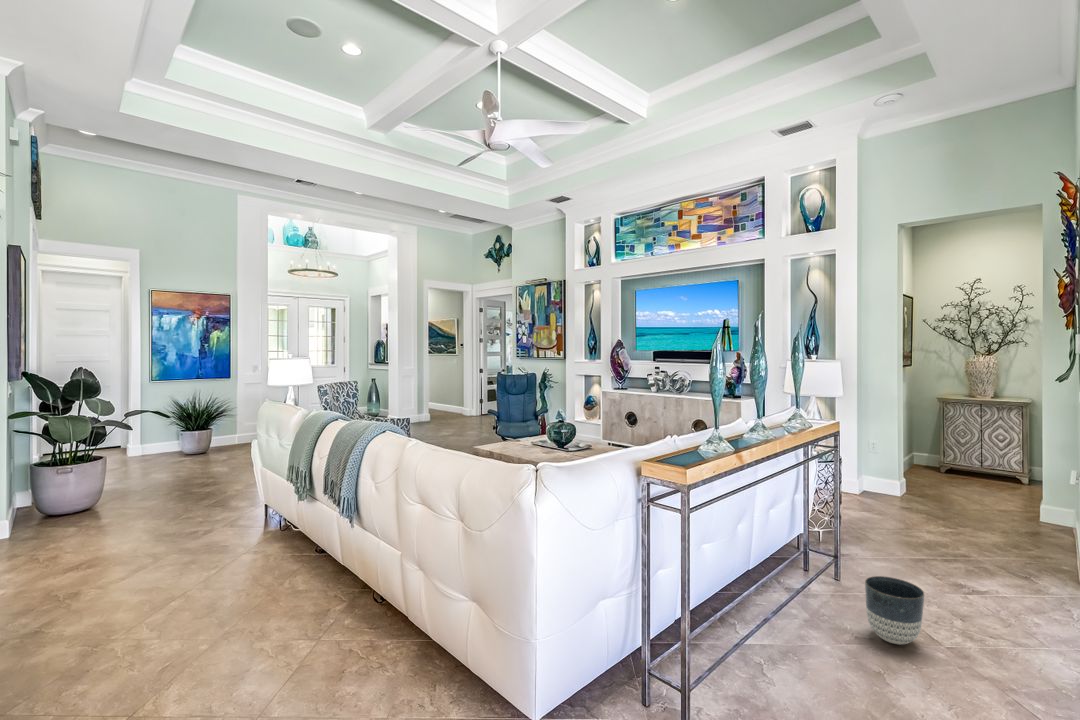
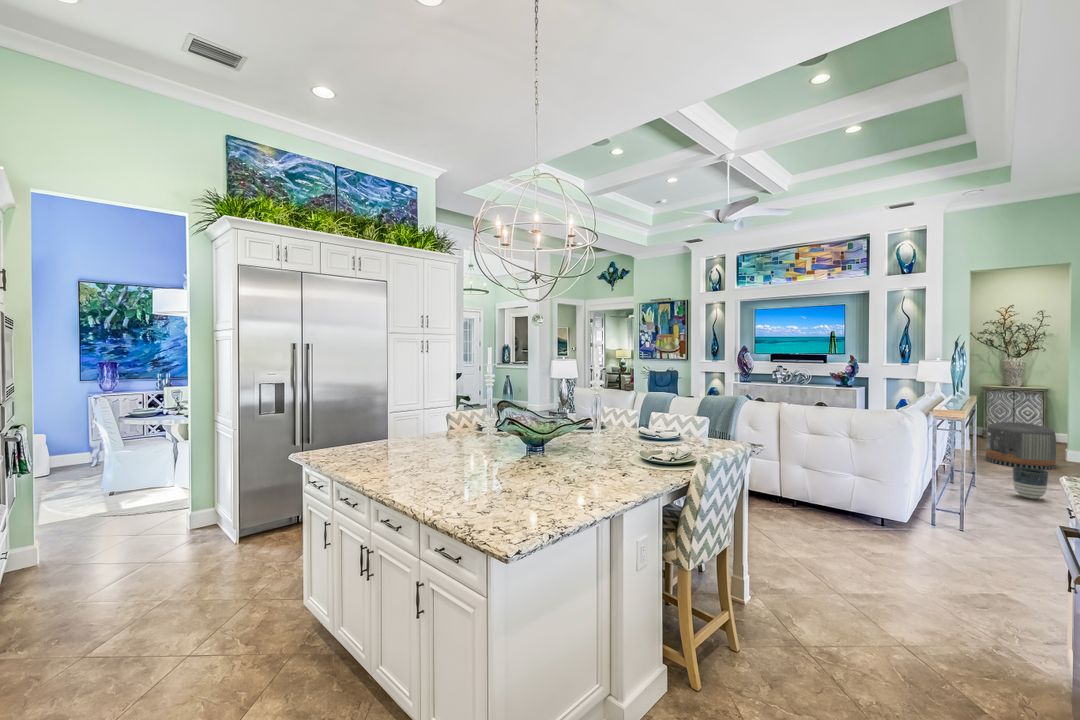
pouf: none [899,465,1004,550] -> present [986,422,1056,470]

